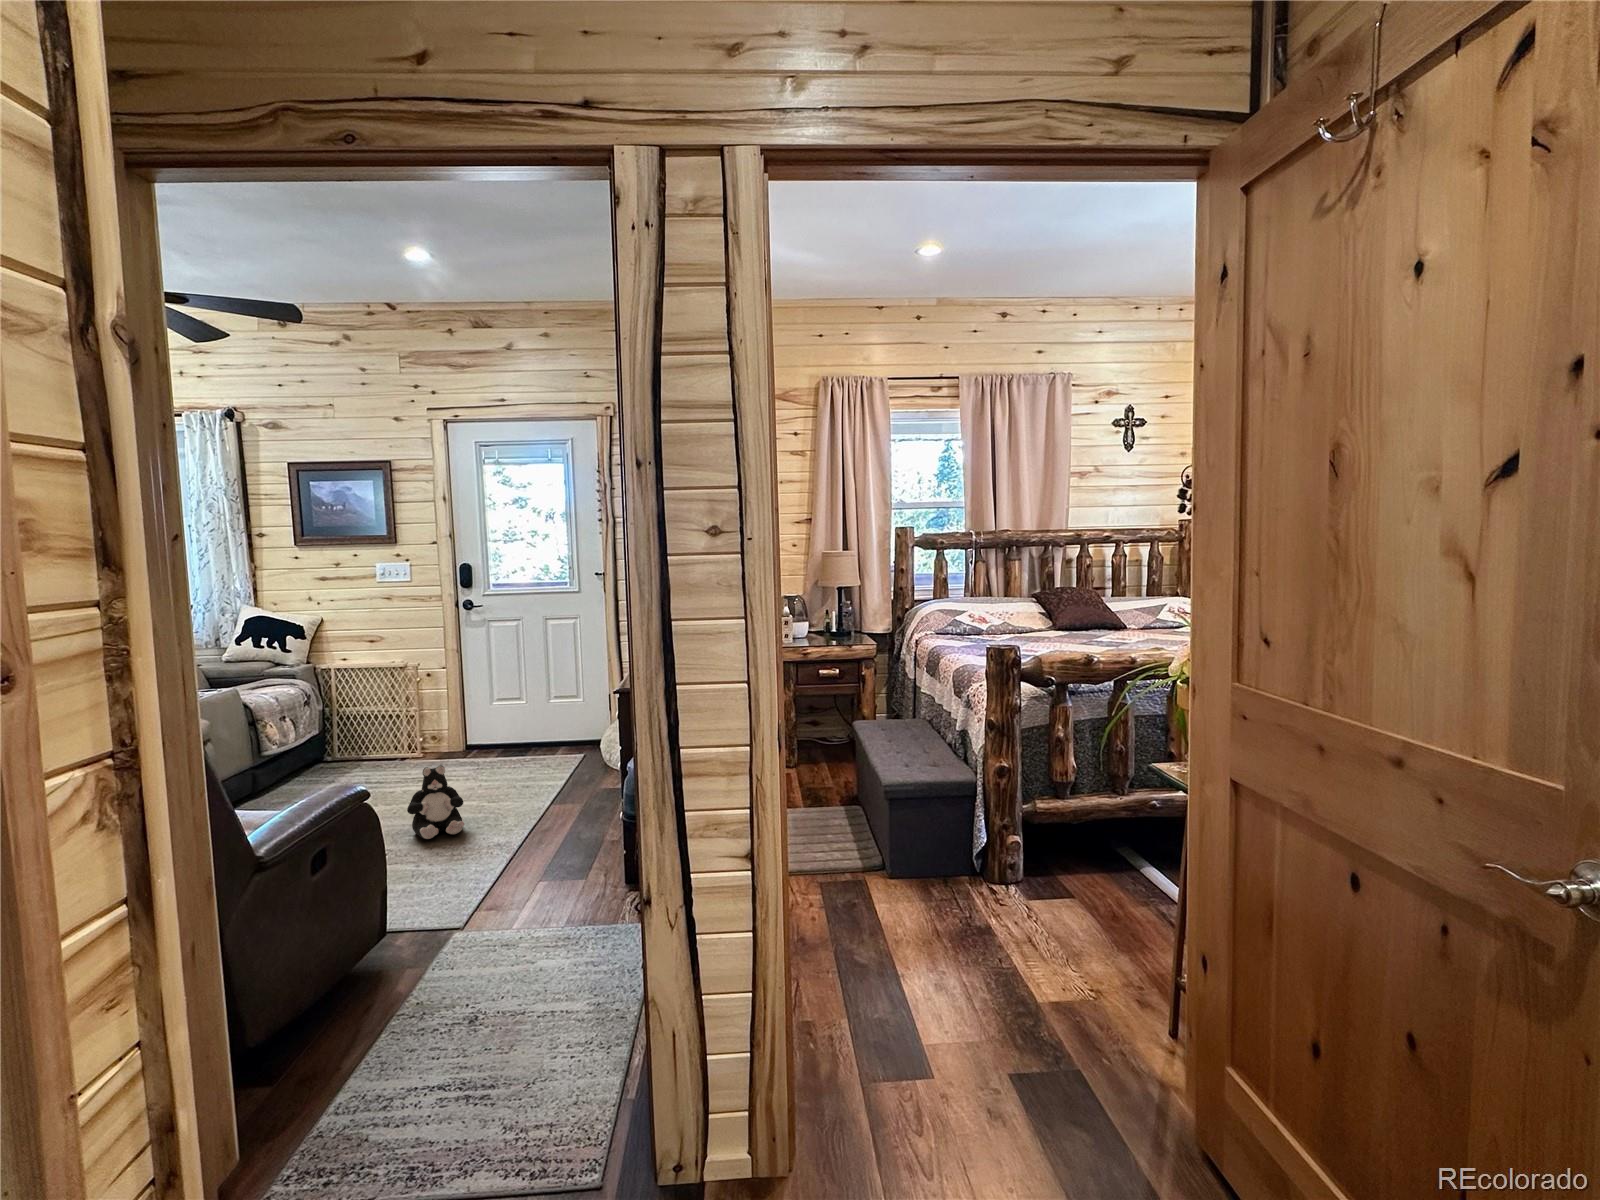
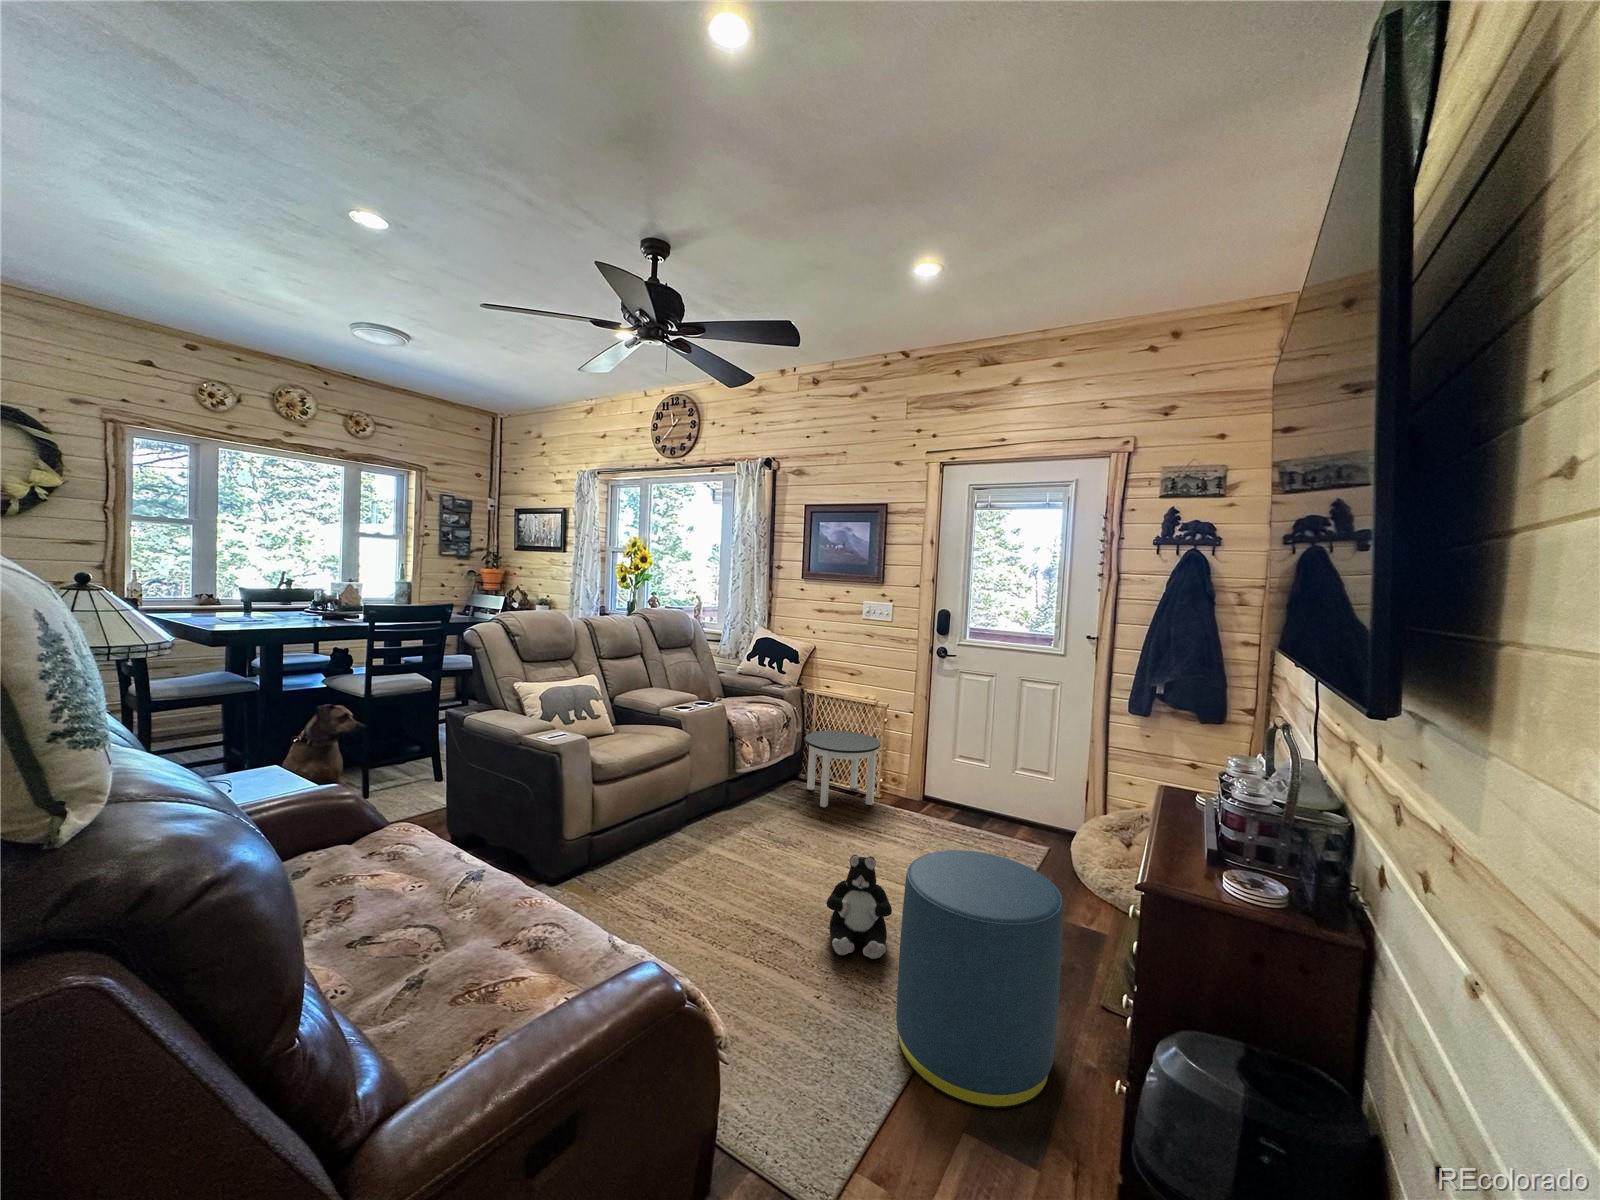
round table: none [333,698,418,773] -> present [805,730,880,807]
ottoman: none [478,727,587,868] -> present [896,850,1063,1109]

